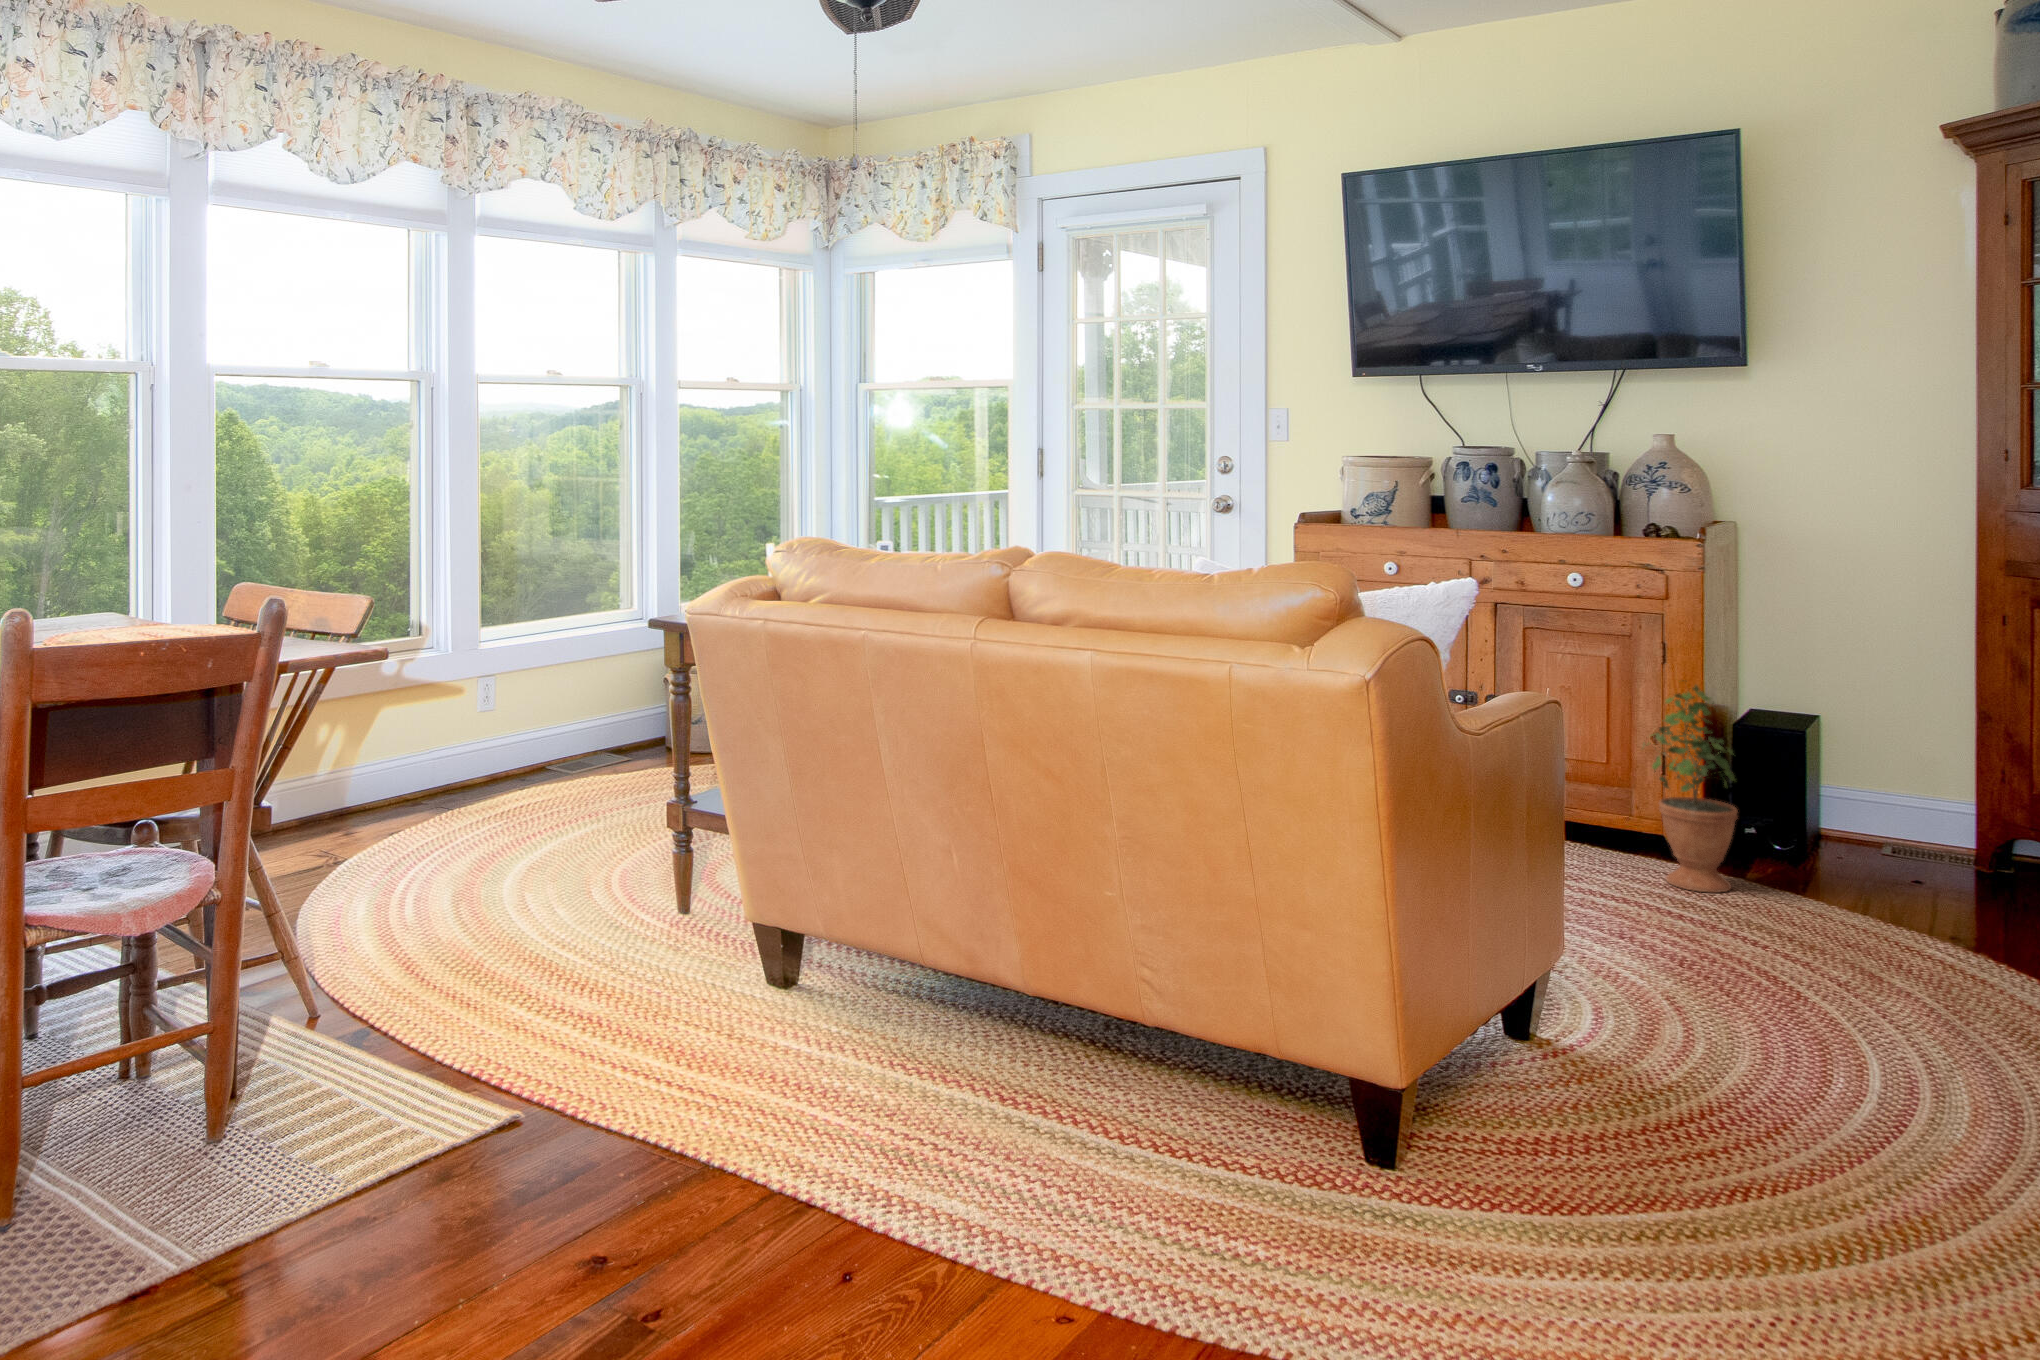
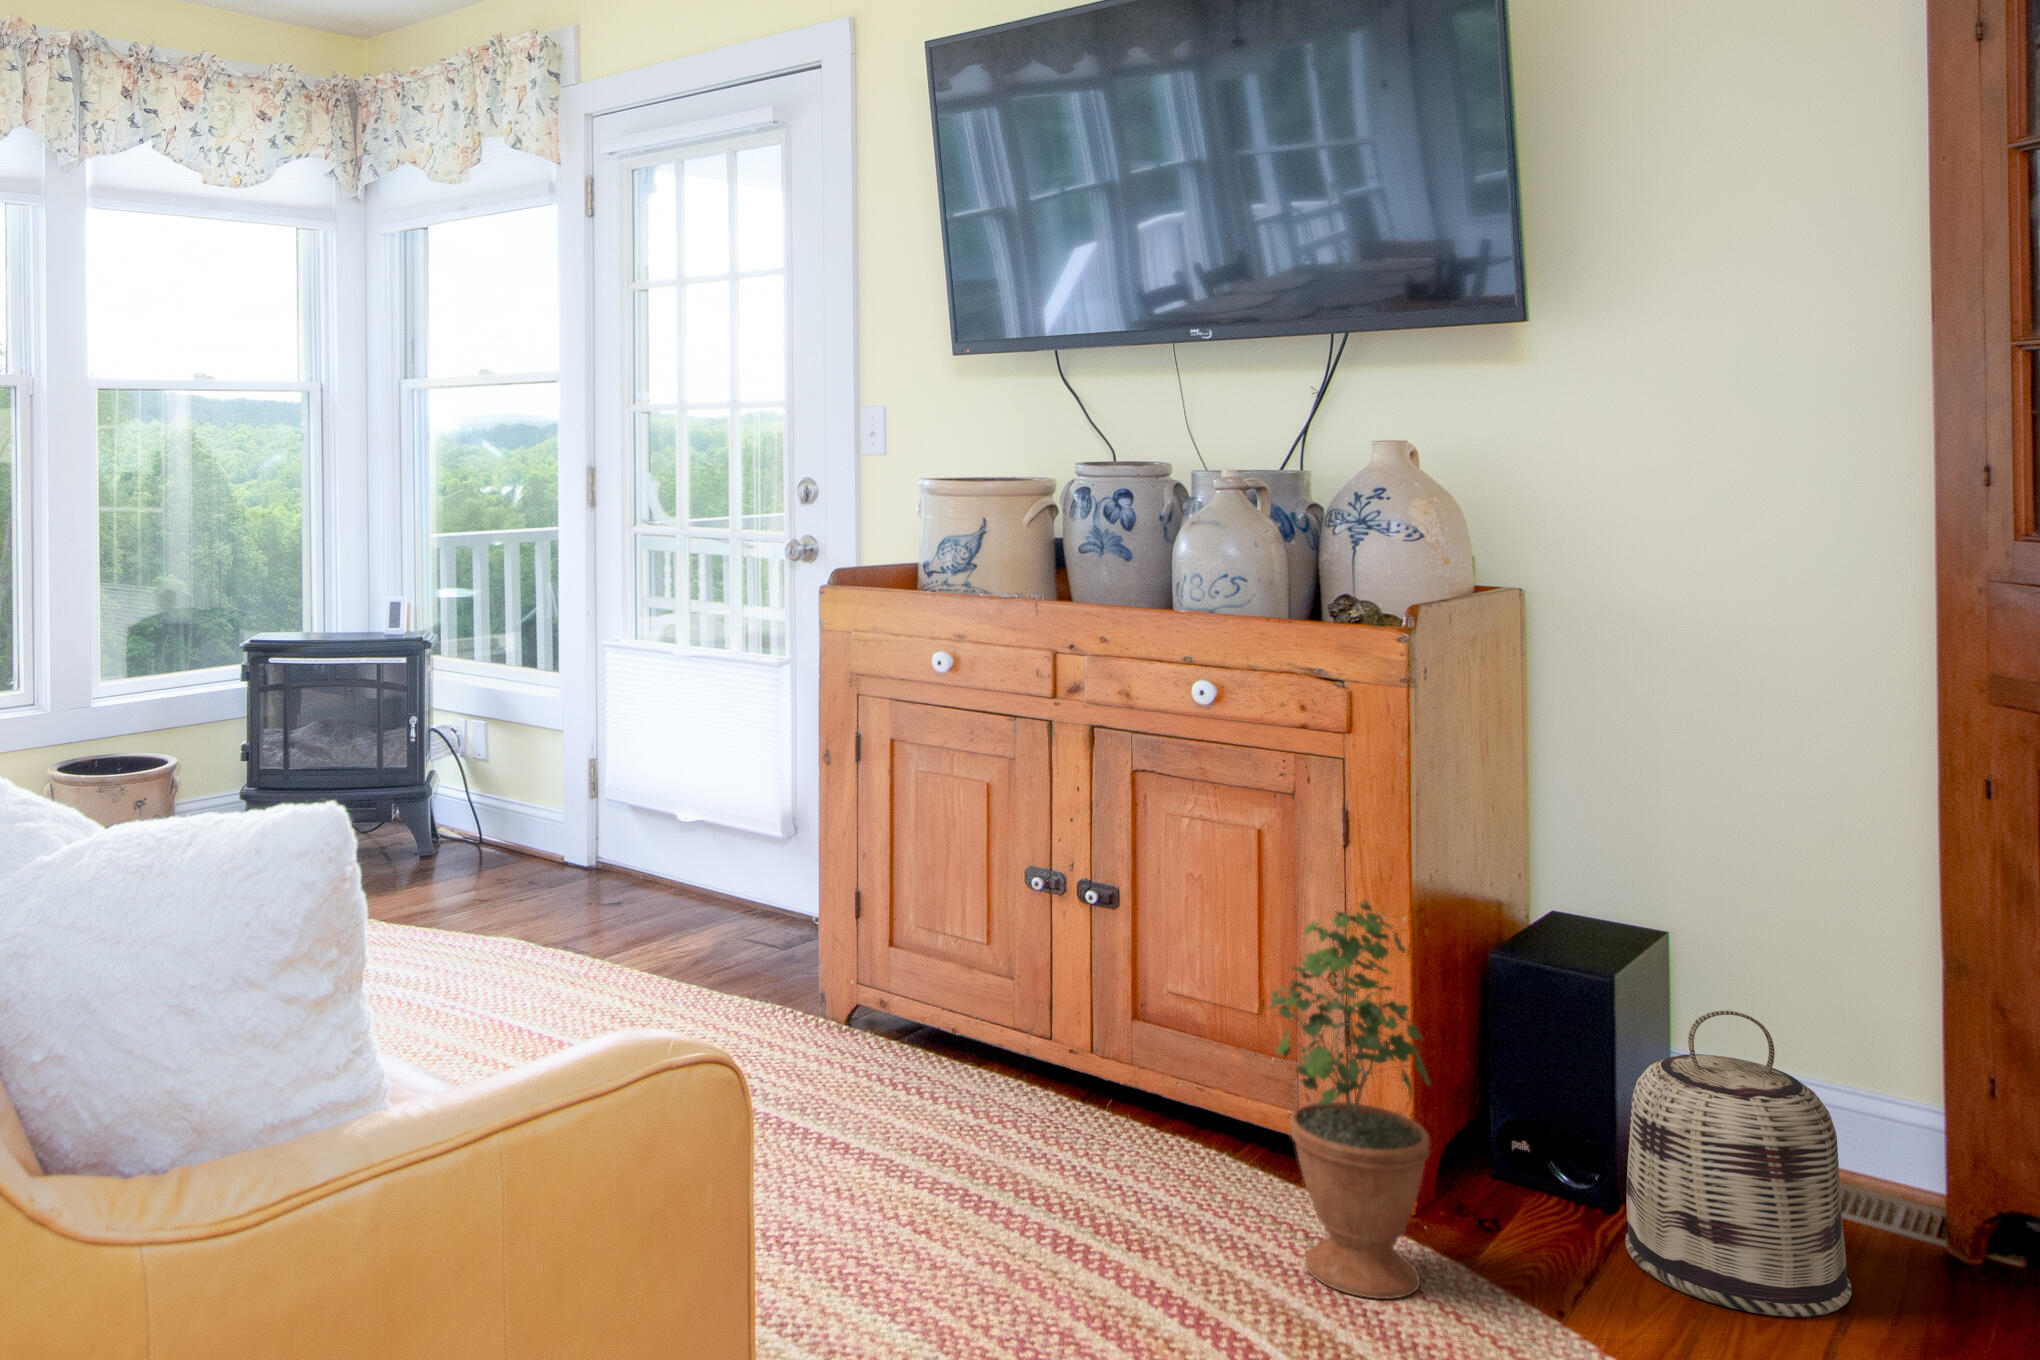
basket: none [1823,739,1944,891] -> present [1625,1011,1852,1317]

